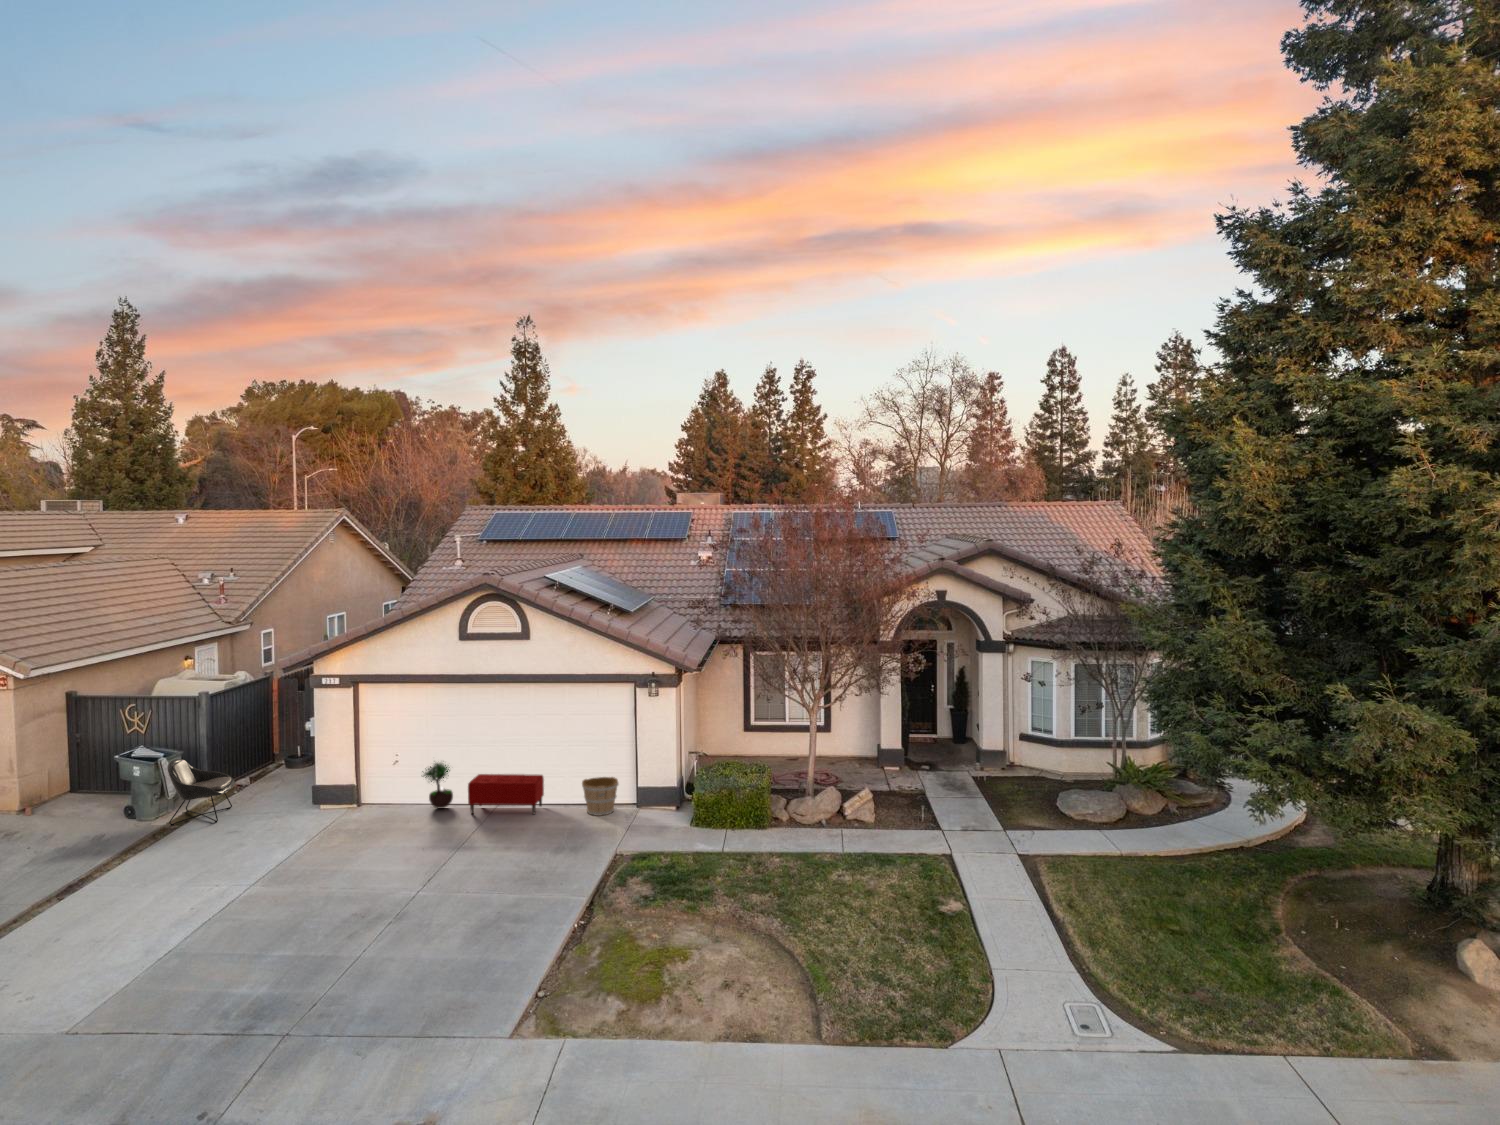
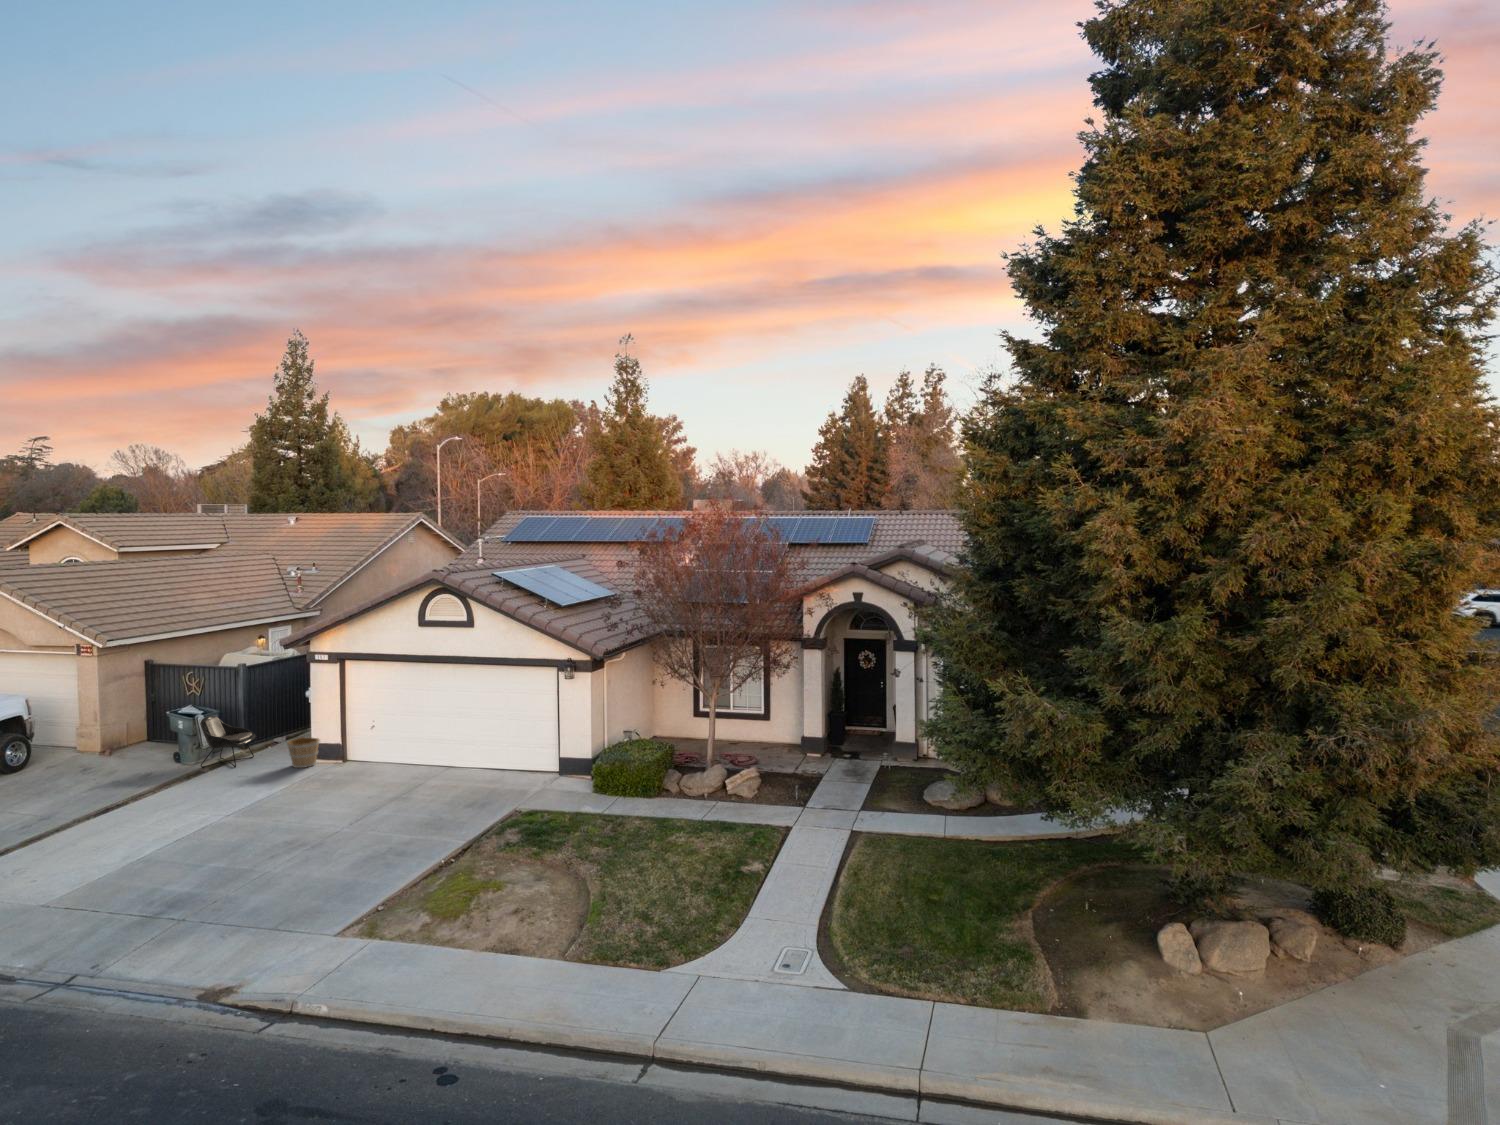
potted tree: present [422,763,453,809] -> none [387,723,416,767]
bench: present [468,774,544,815] -> none [422,740,487,776]
wooden bucket: present [582,777,618,816] -> present [287,737,320,768]

